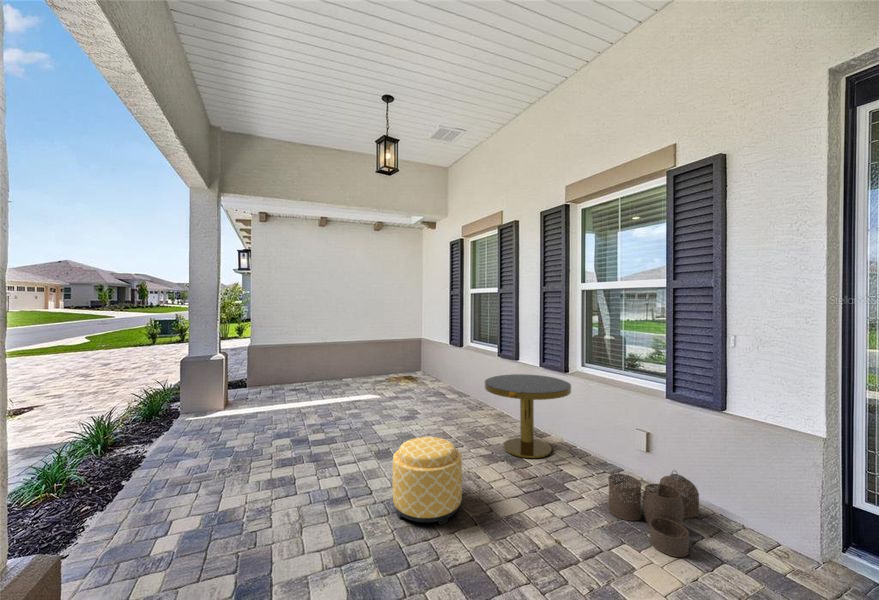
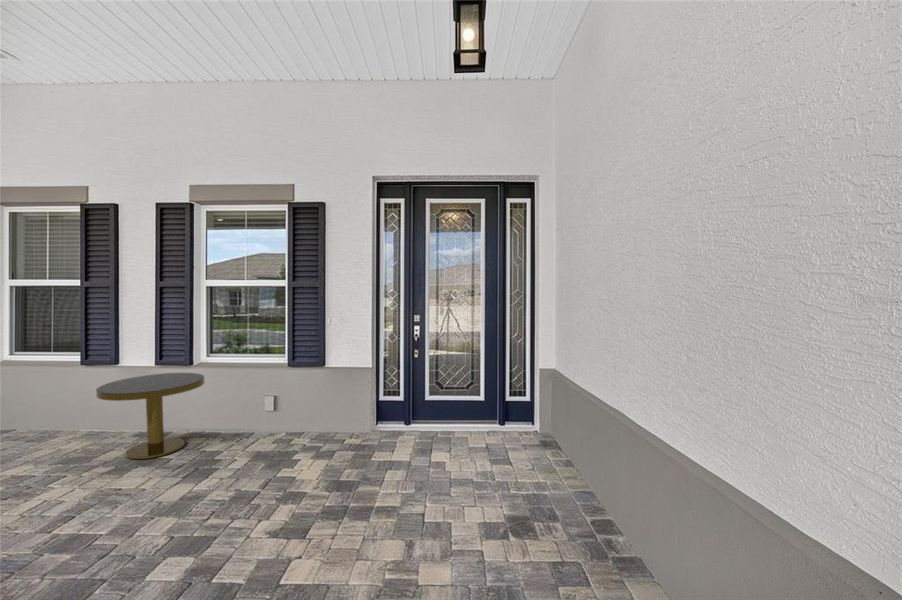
ottoman: present [393,437,462,525] -> none [20,456,127,559]
woven basket: present [608,469,699,557] -> none [258,415,318,463]

